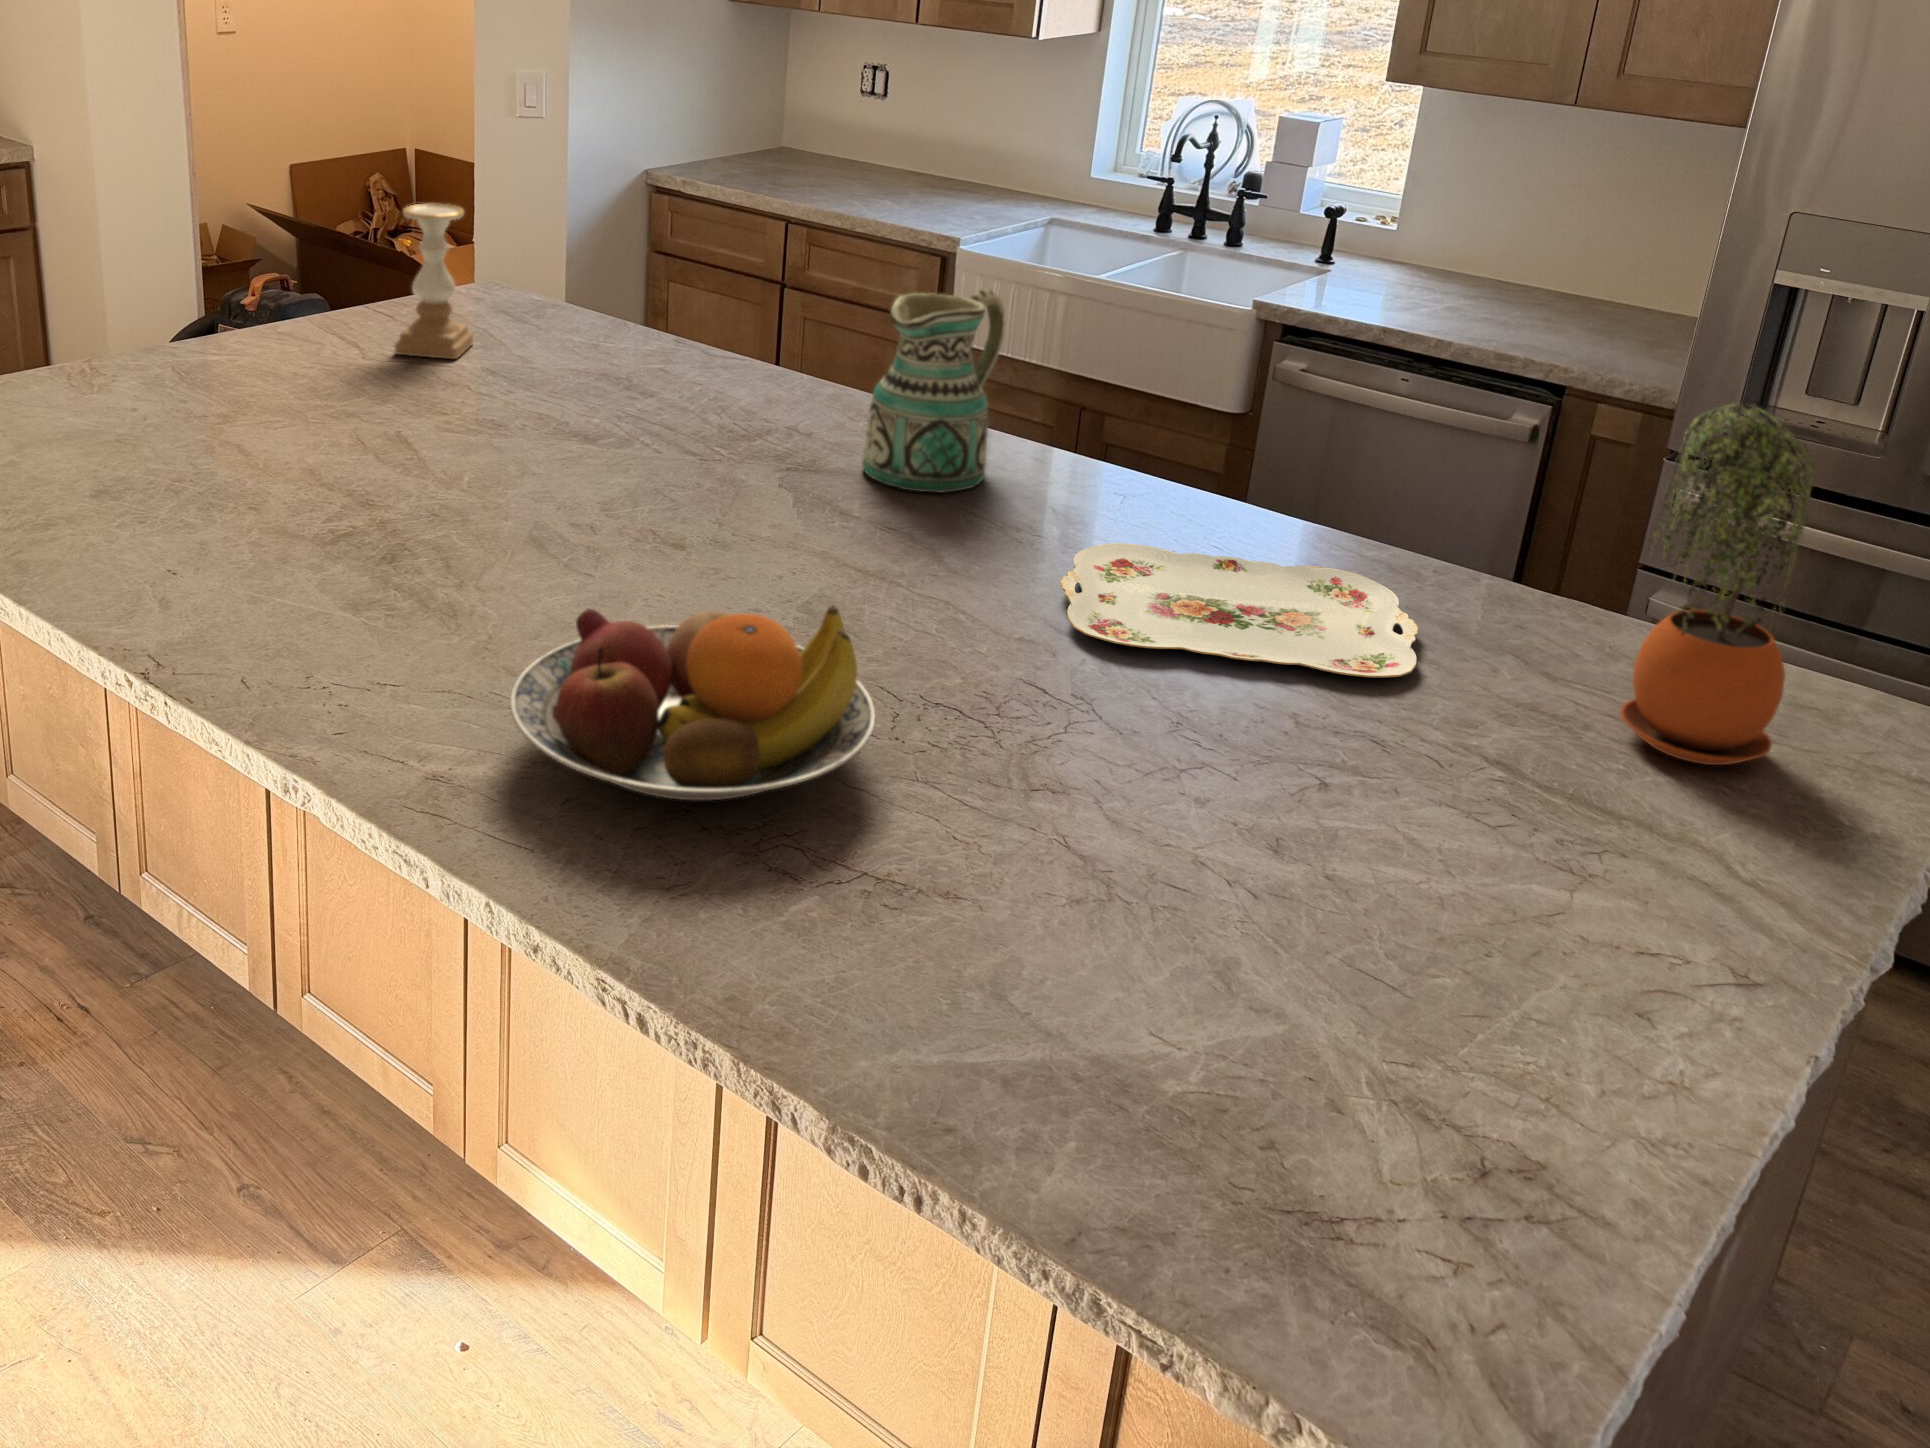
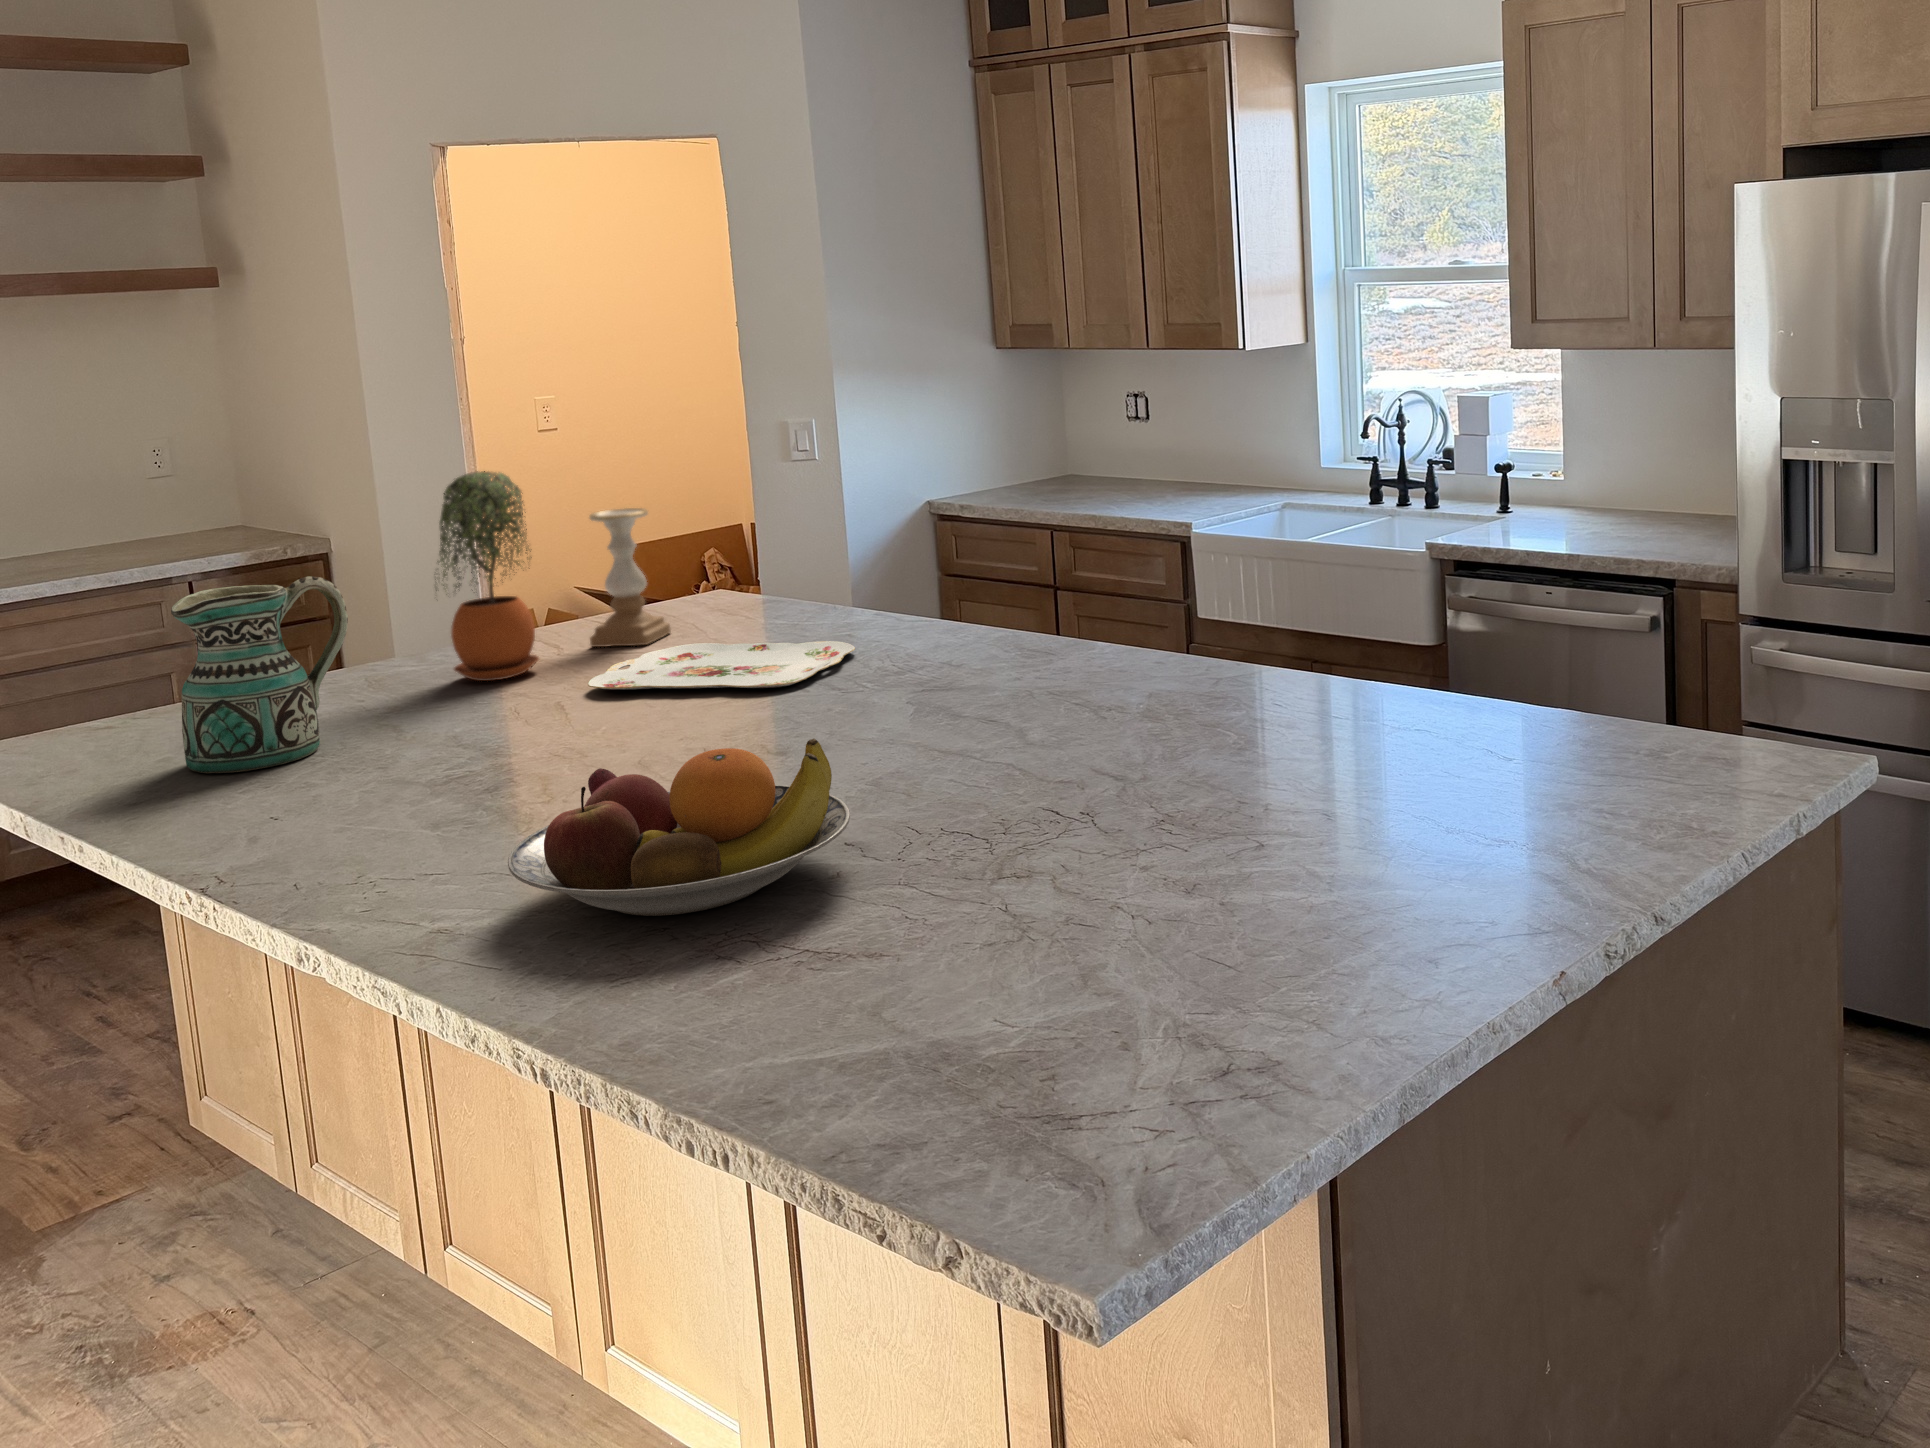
ceramic pitcher: present [862,289,1005,493] -> present [171,576,348,773]
potted plant: present [1620,403,1814,765] -> present [435,471,539,681]
serving tray: present [1061,543,1418,677] -> present [588,641,855,690]

